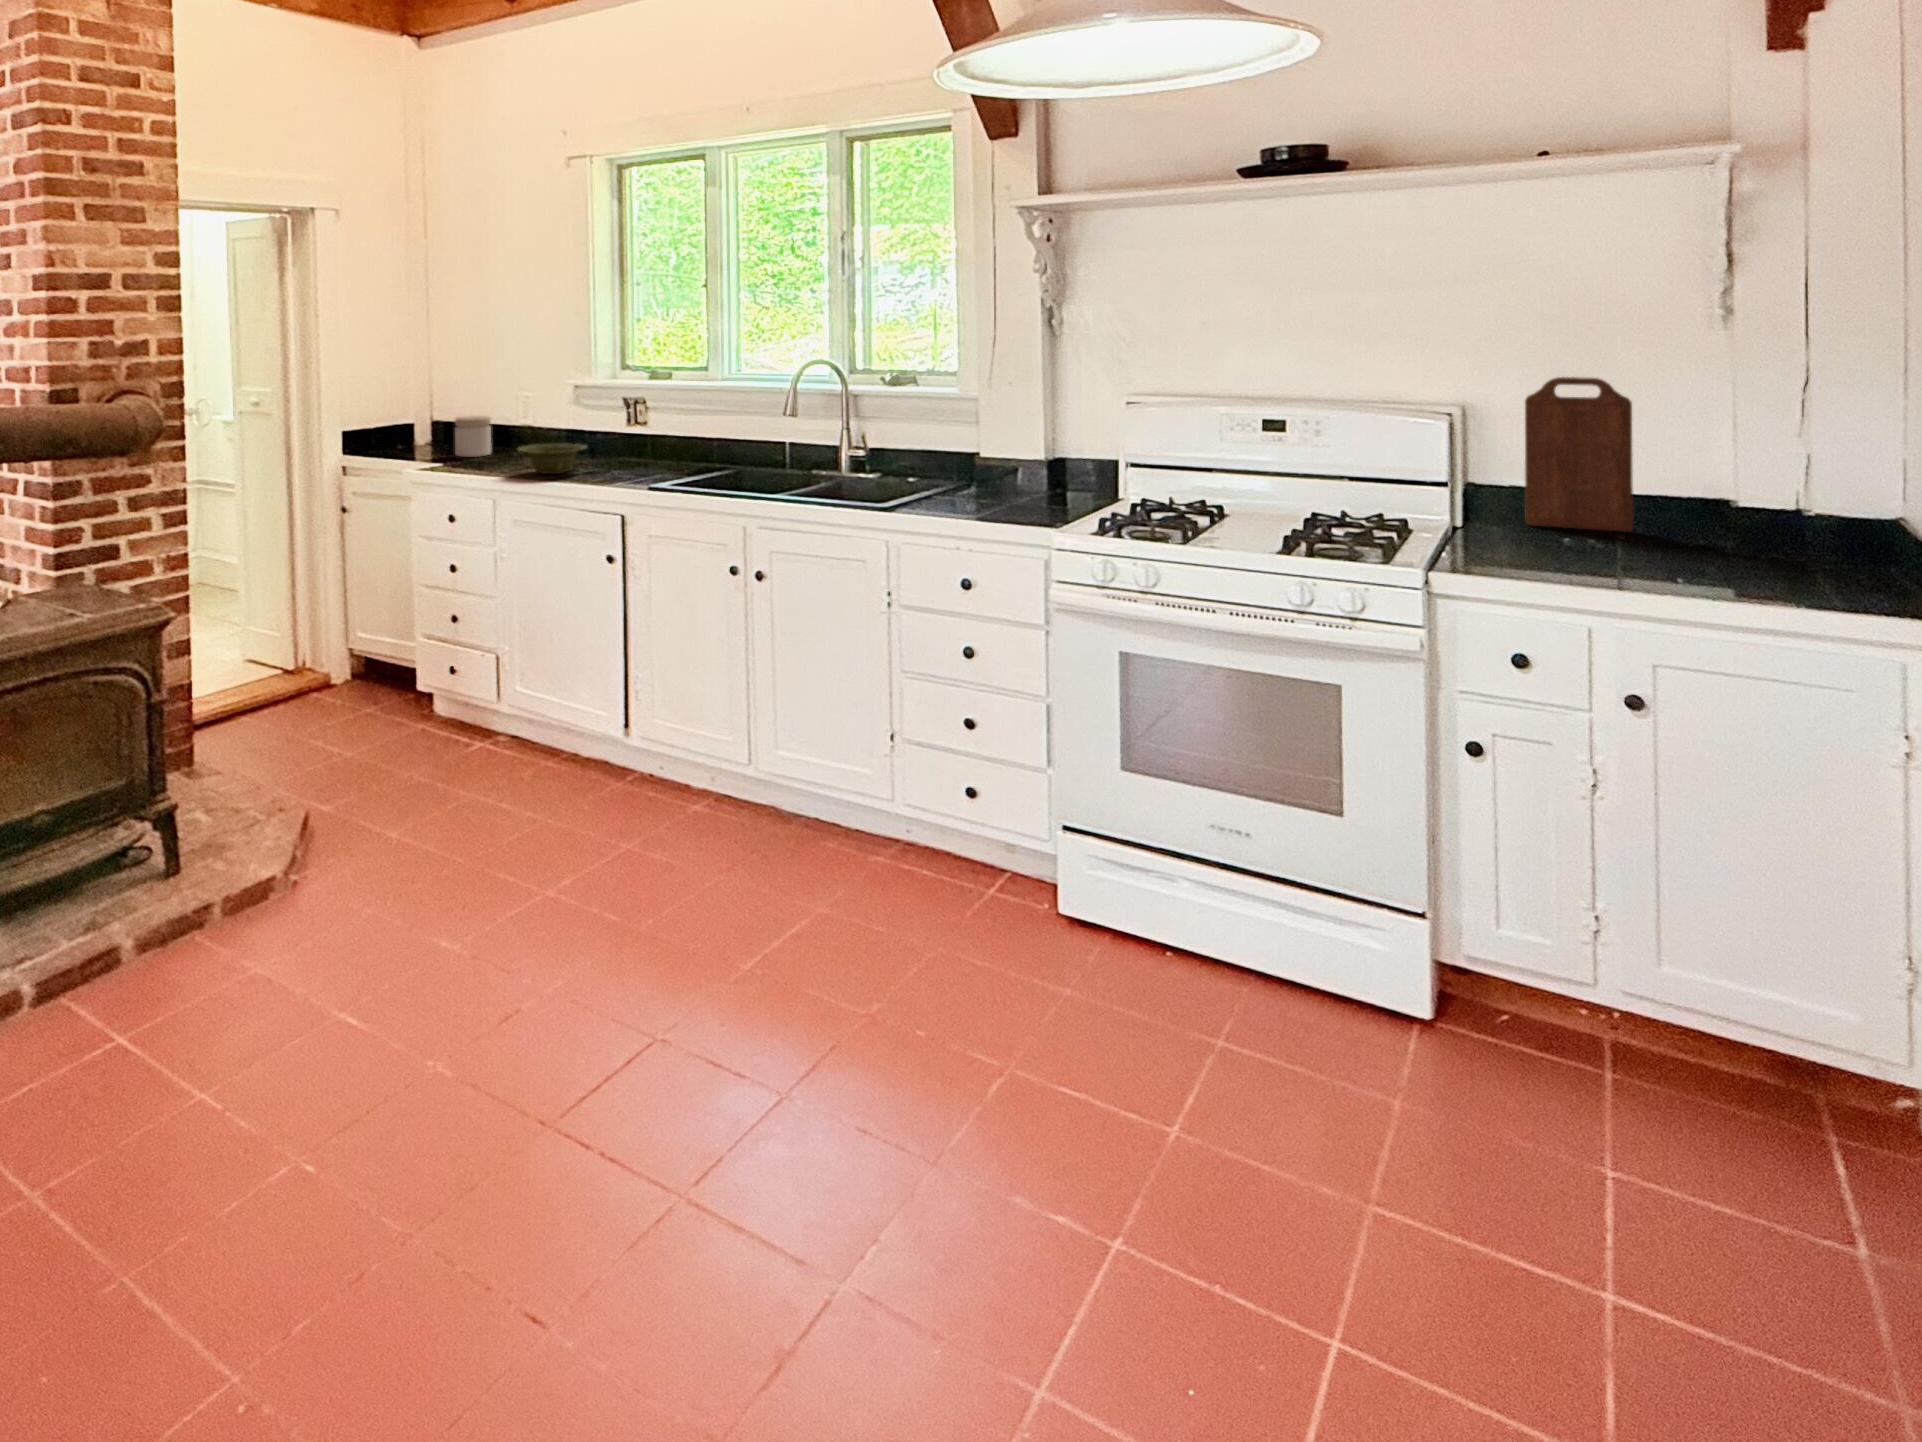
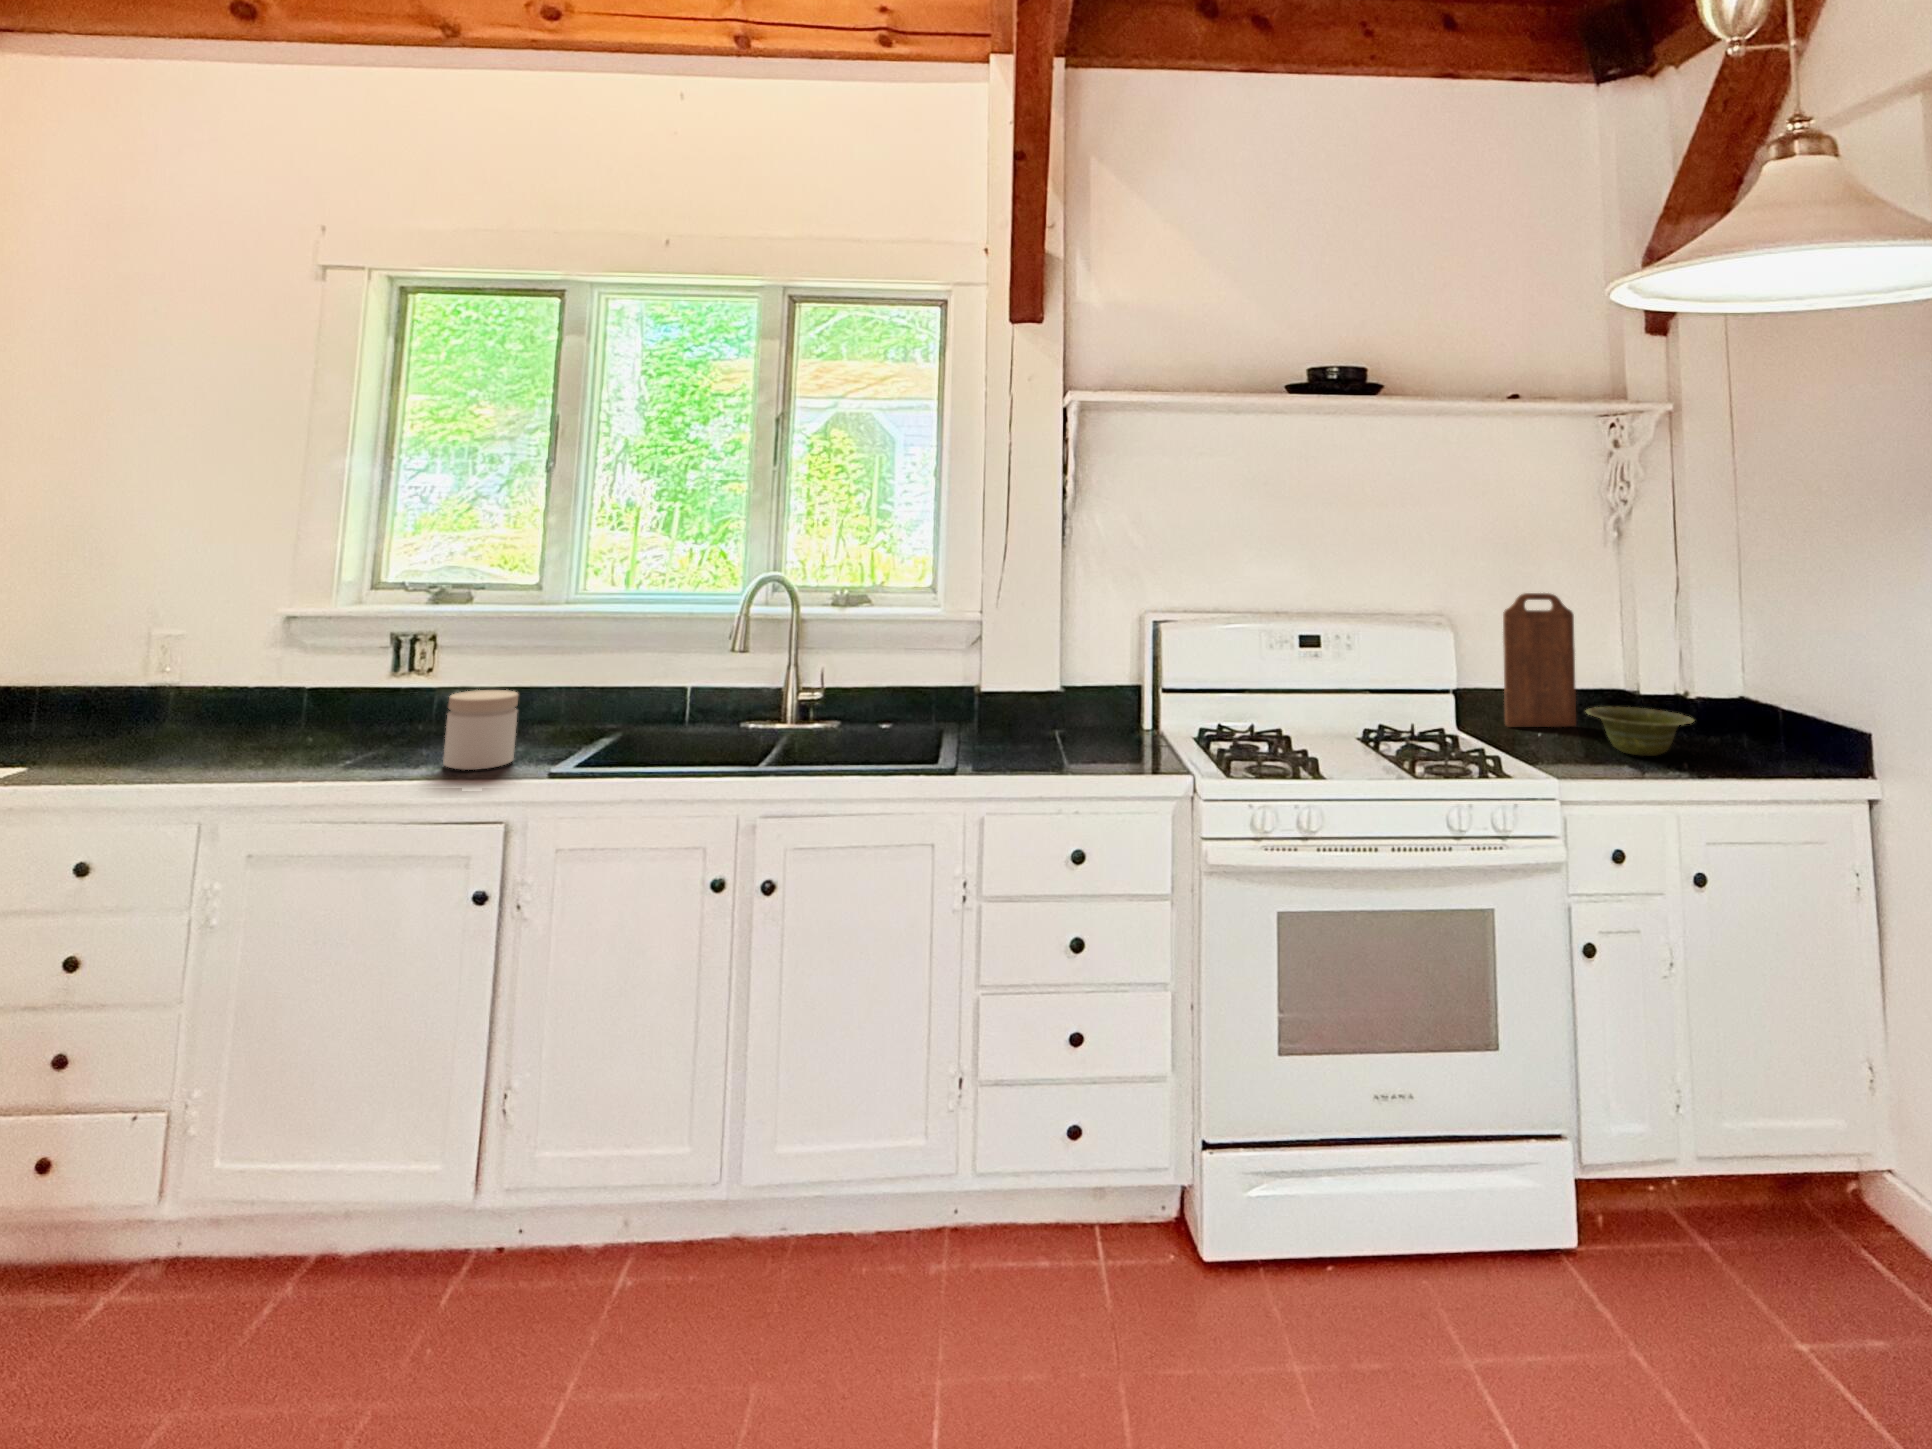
jar: present [455,416,491,457] -> present [443,690,519,770]
dish: present [519,444,586,474] -> present [1586,707,1694,756]

